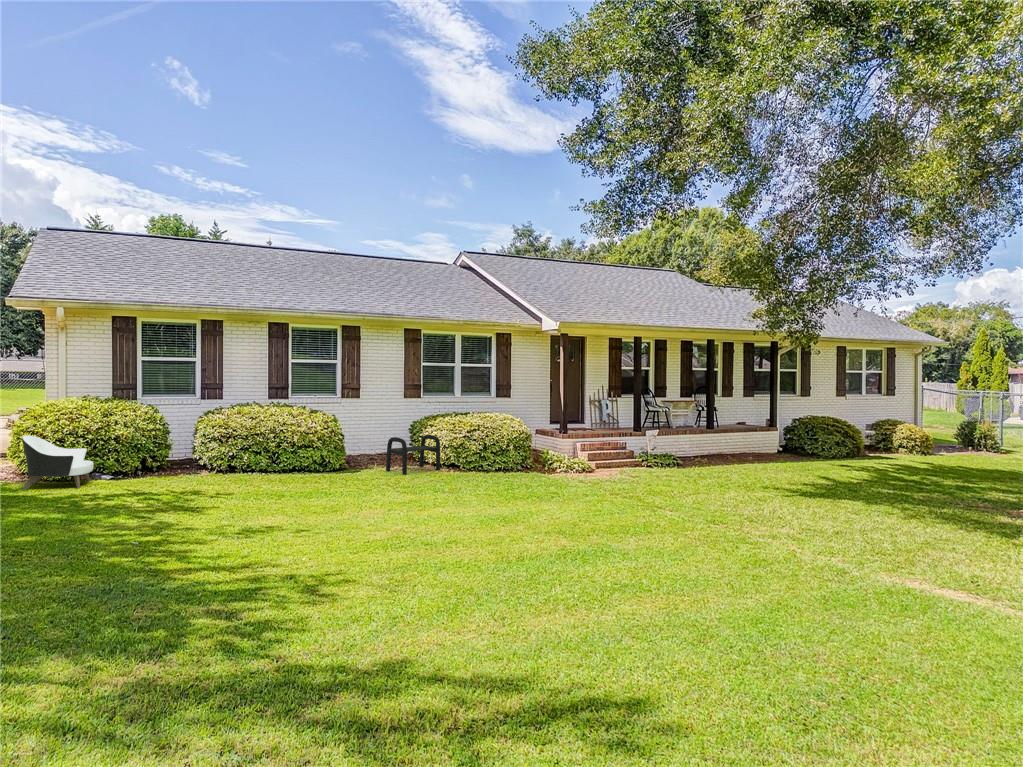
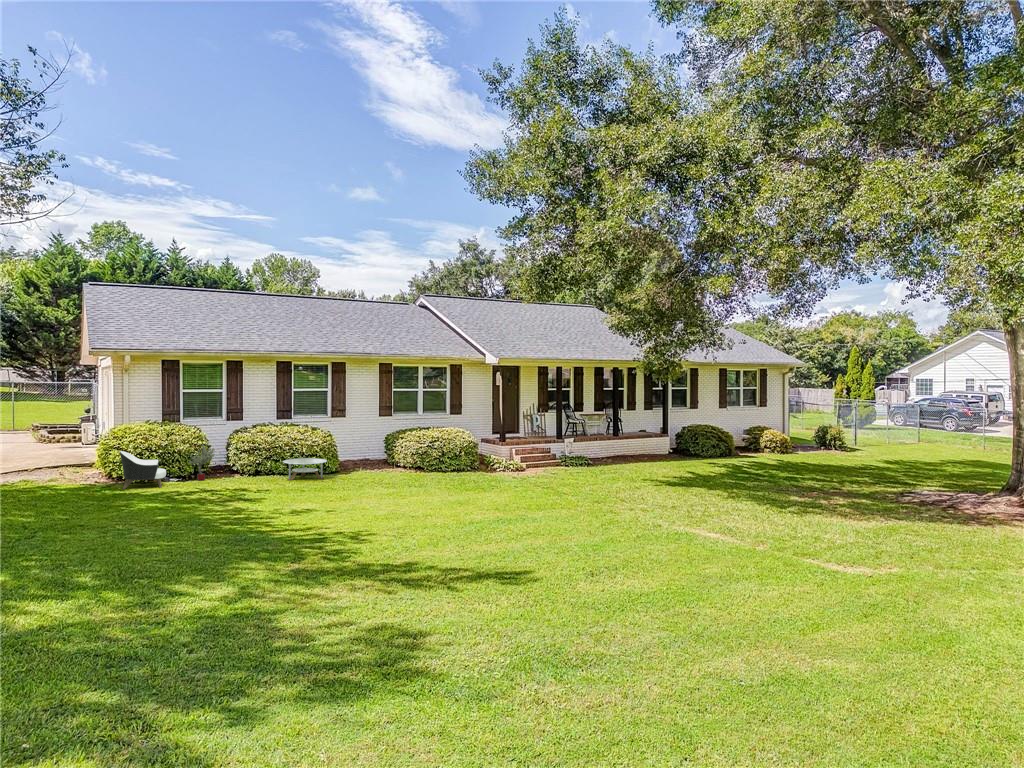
potted tree: none [127,429,170,479] -> present [189,445,215,481]
bench: present [386,435,440,475] -> none [371,445,411,475]
round table: none [261,450,323,481] -> present [283,458,327,480]

